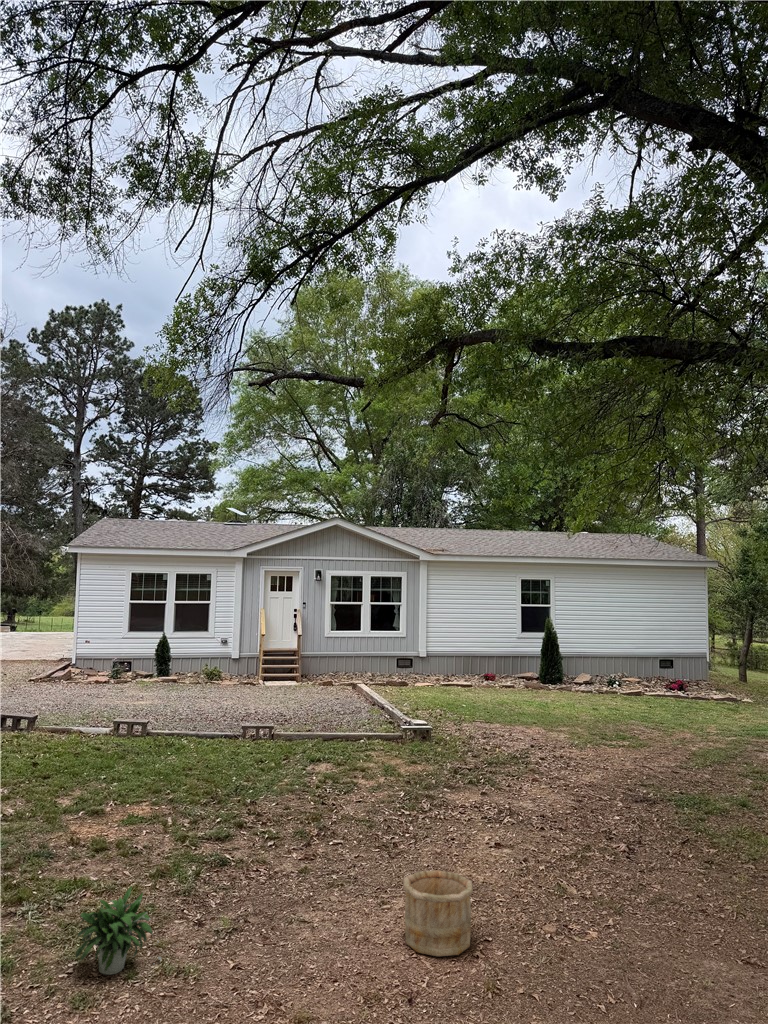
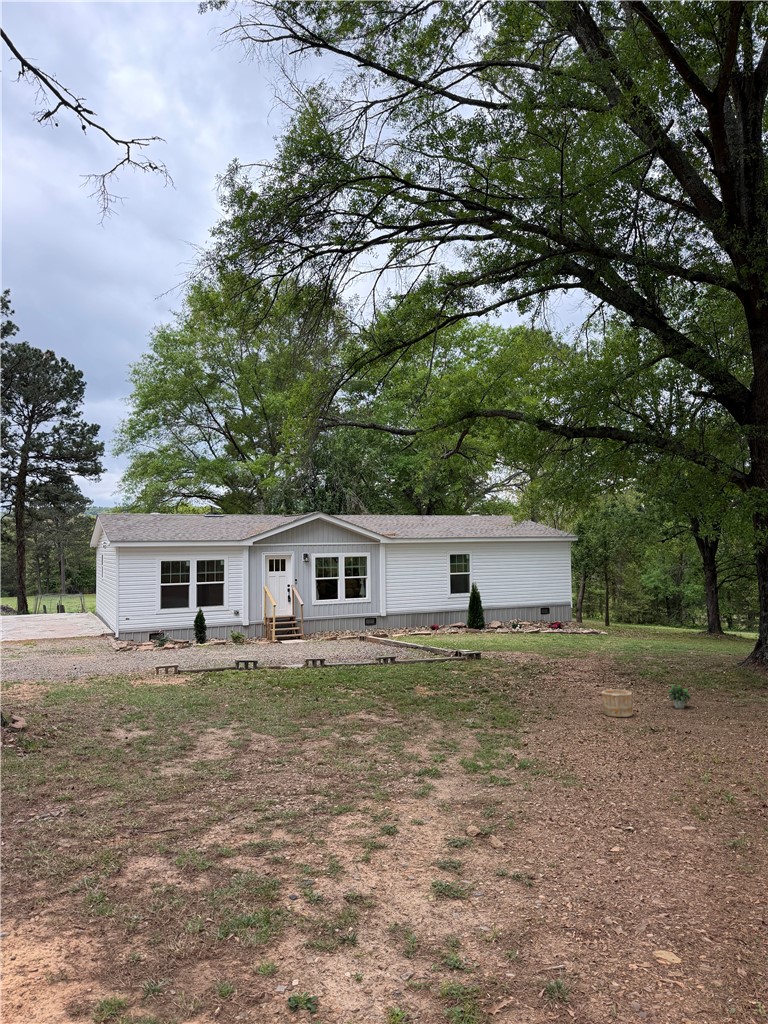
potted plant: present [76,887,161,975] -> present [667,684,691,708]

